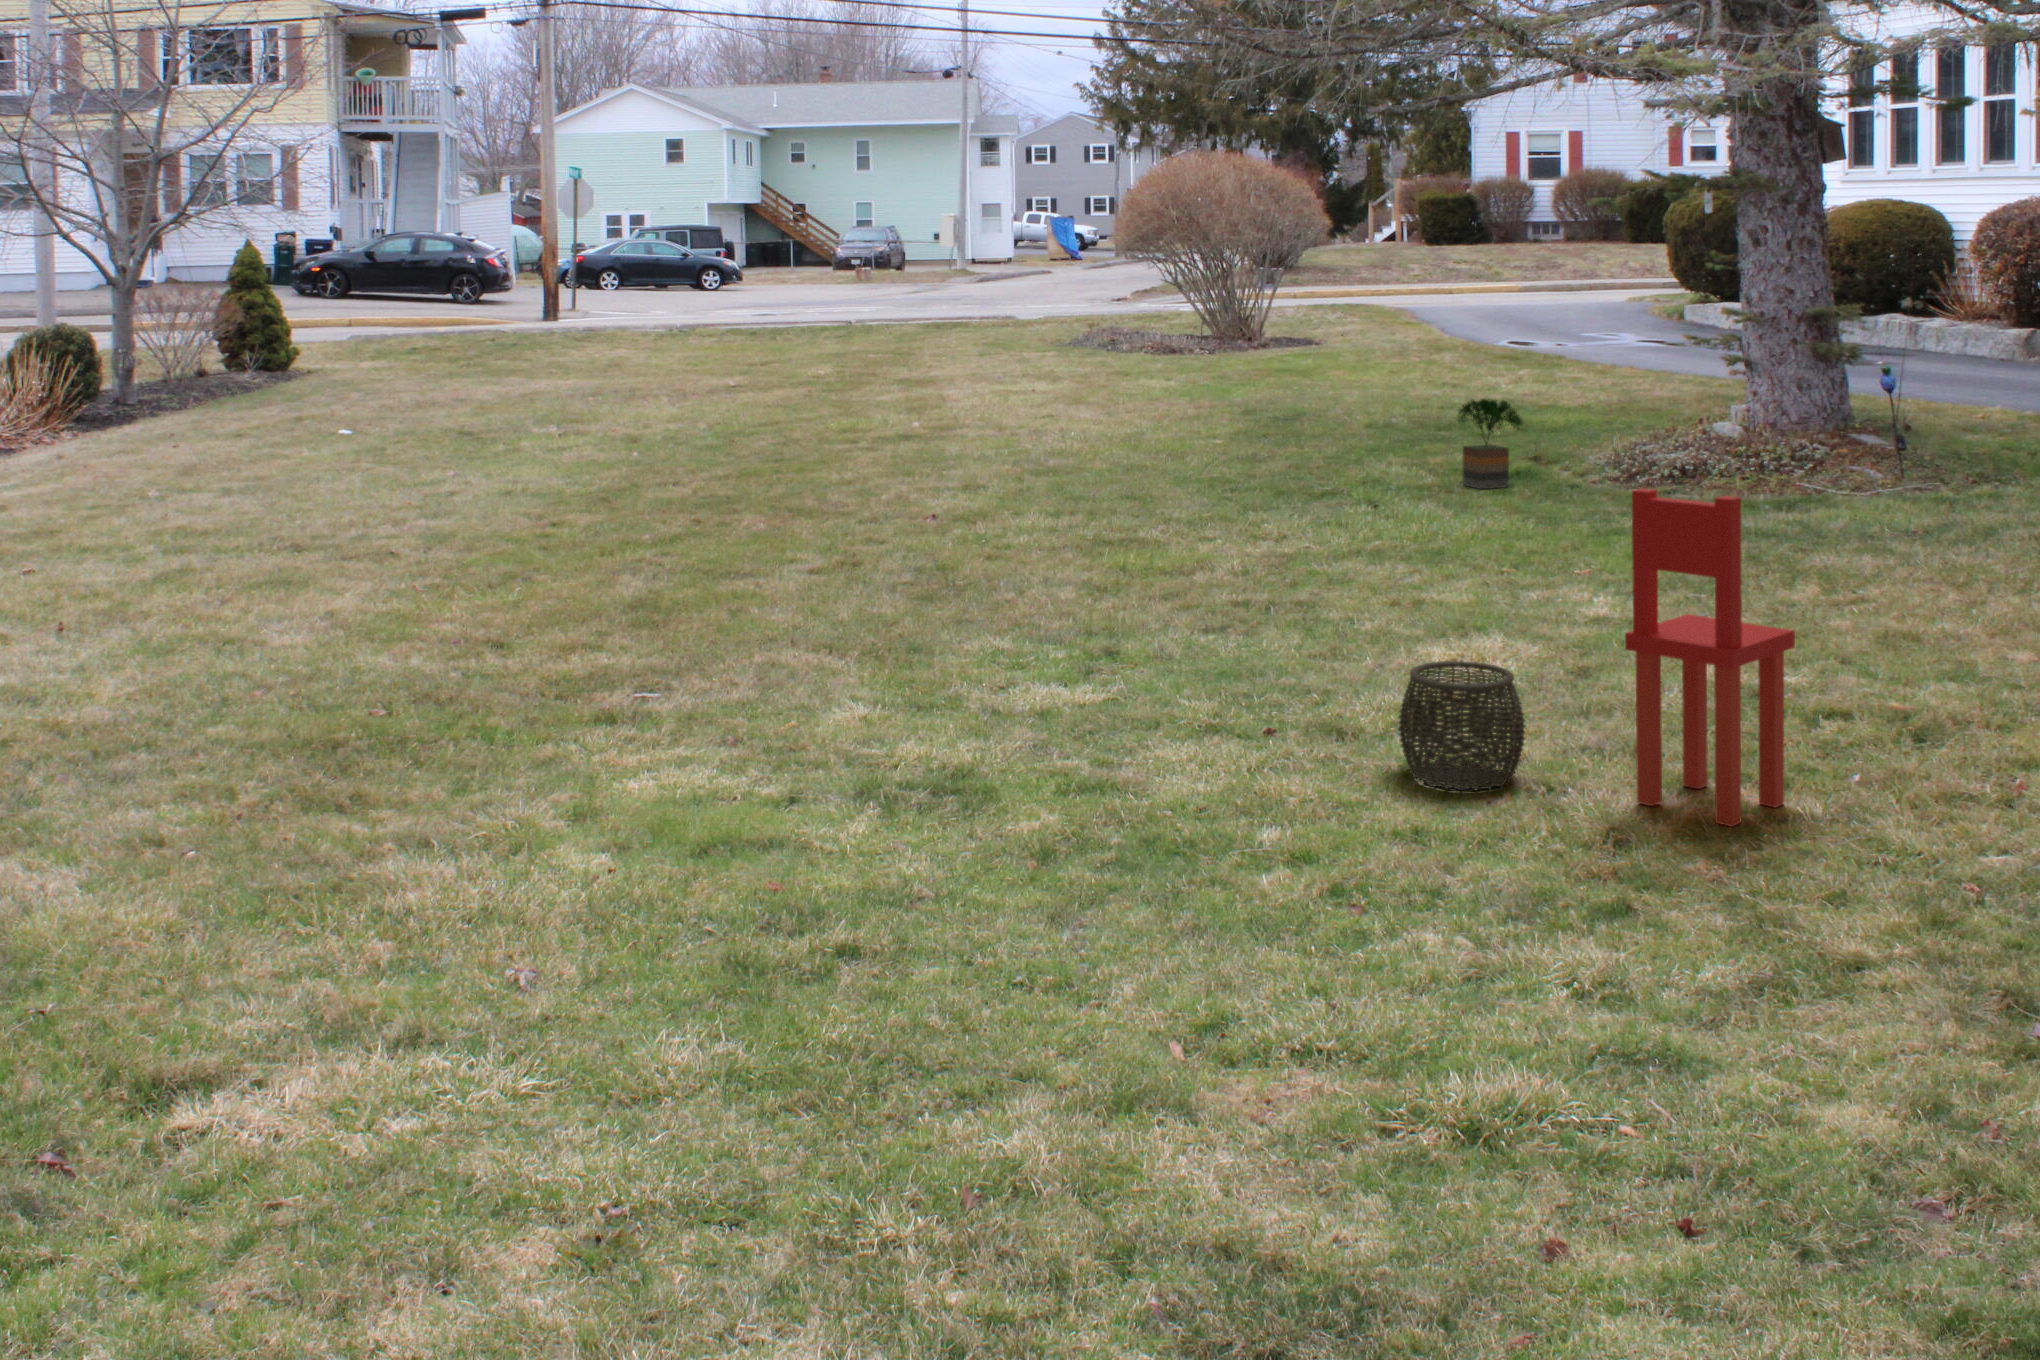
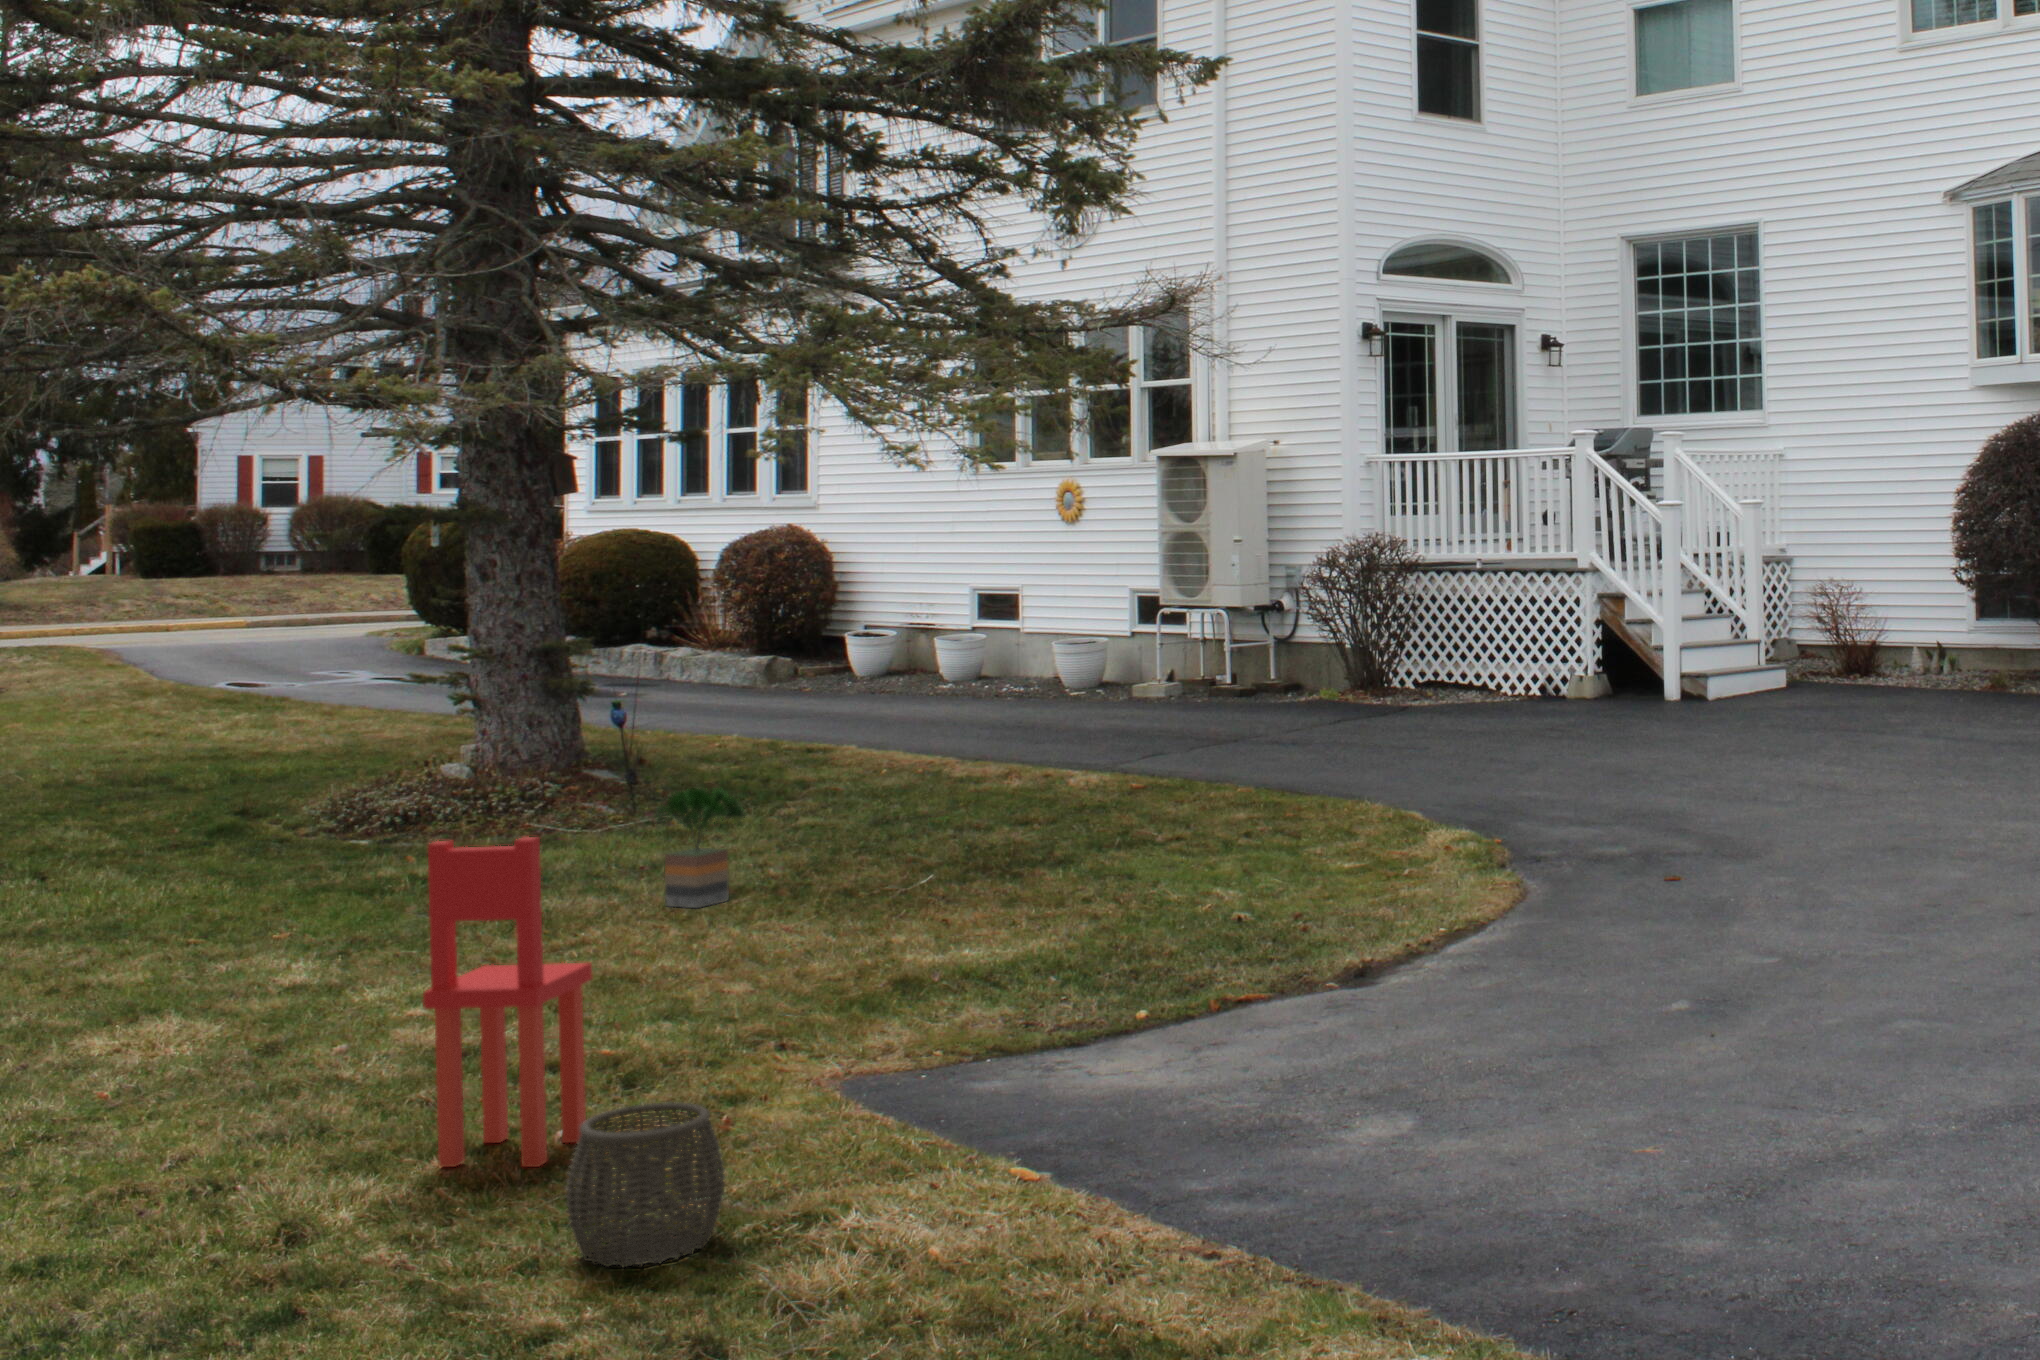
potted tree: present [1458,399,1523,489] -> present [656,787,745,908]
woven basket: present [1398,661,1526,790] -> present [565,1102,725,1267]

